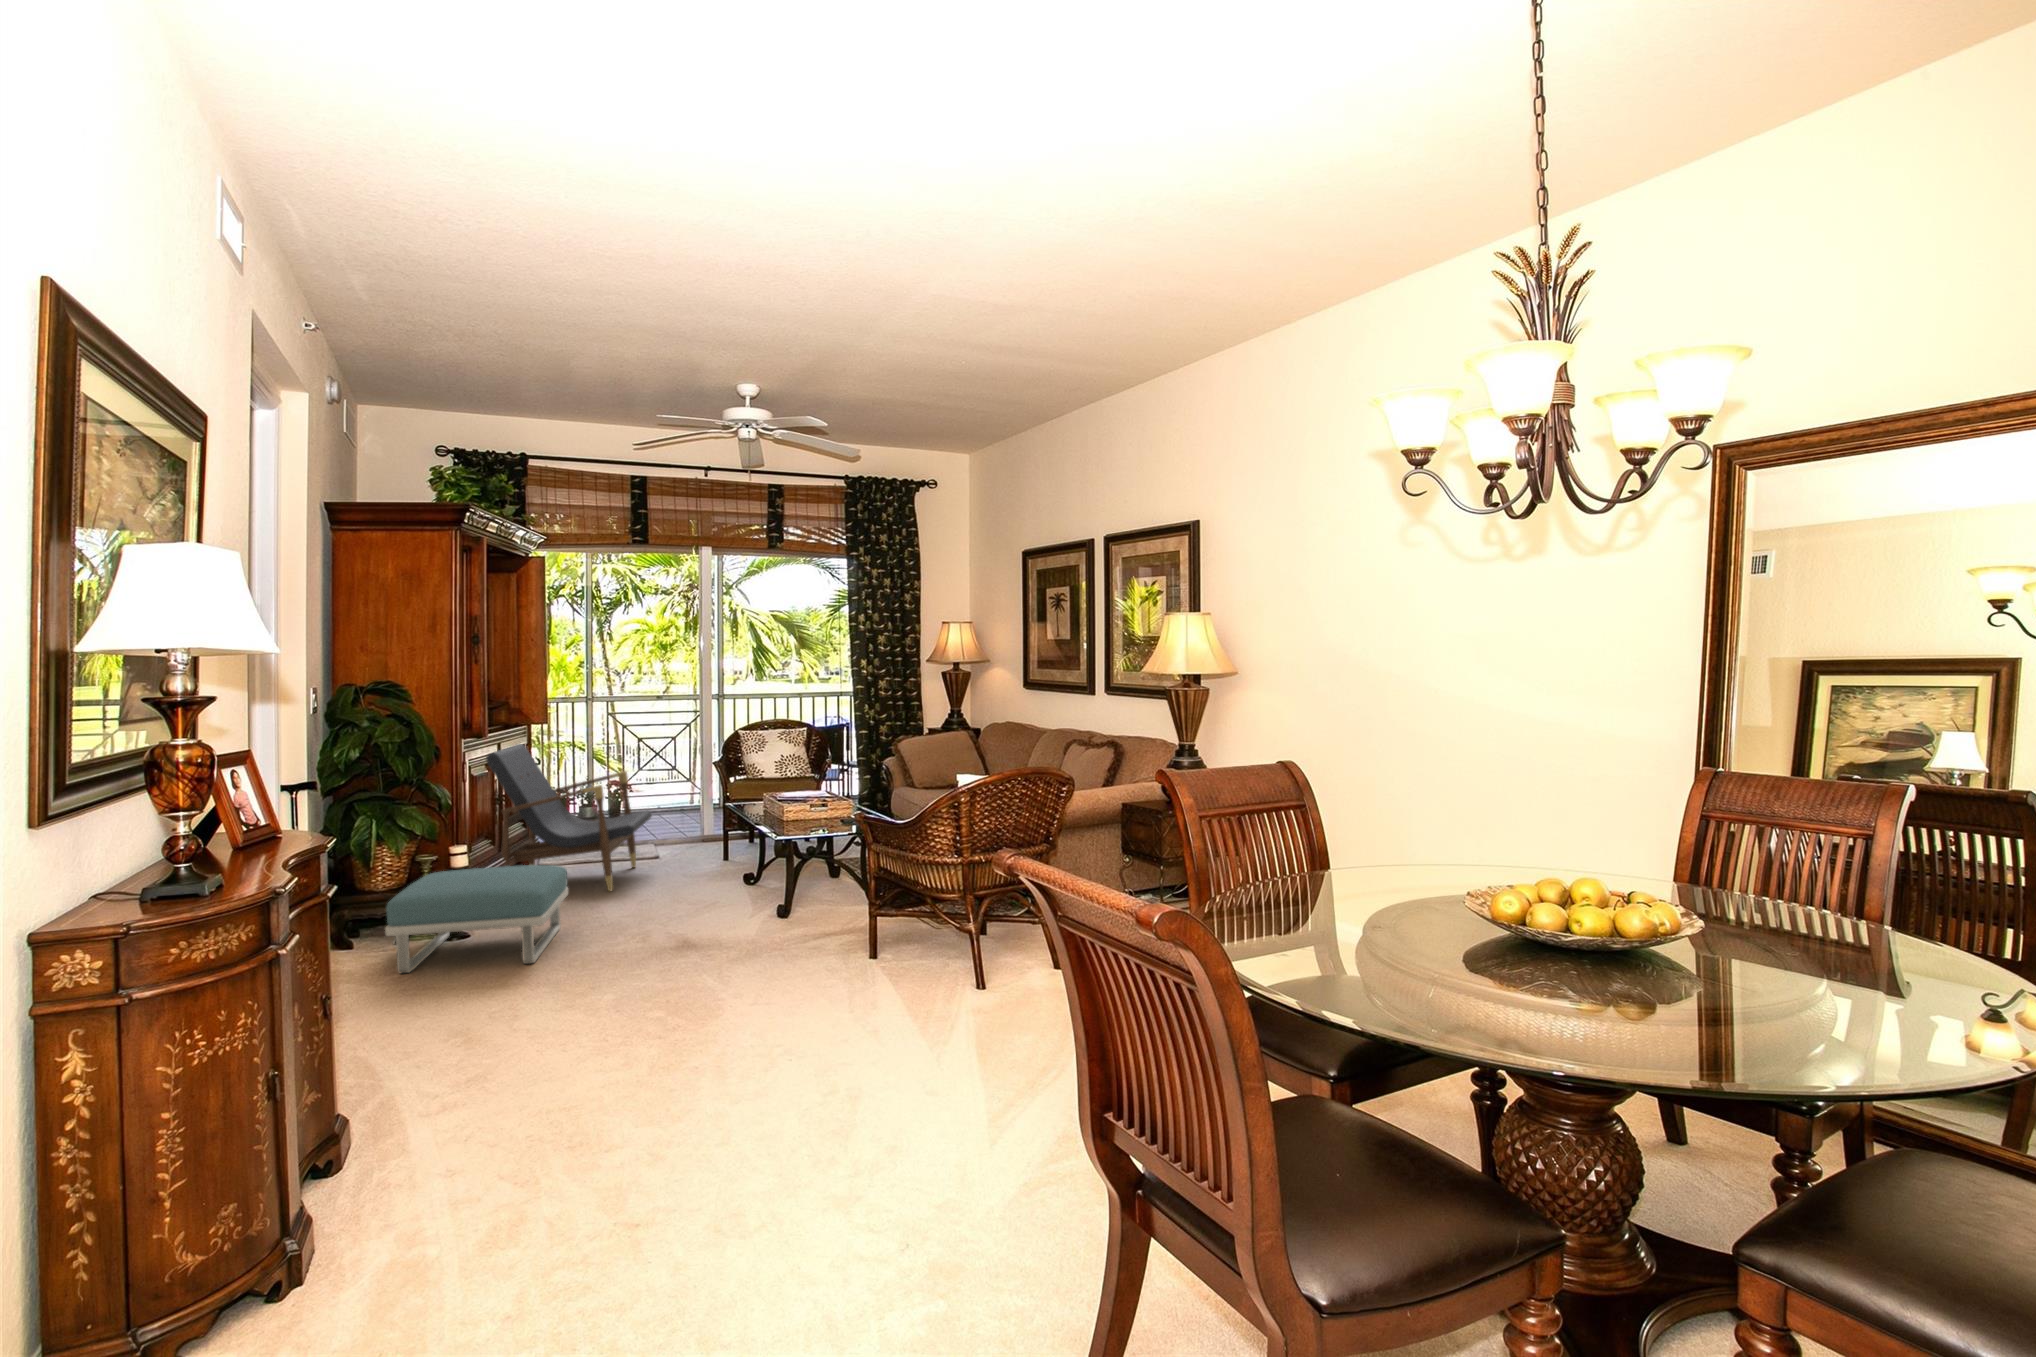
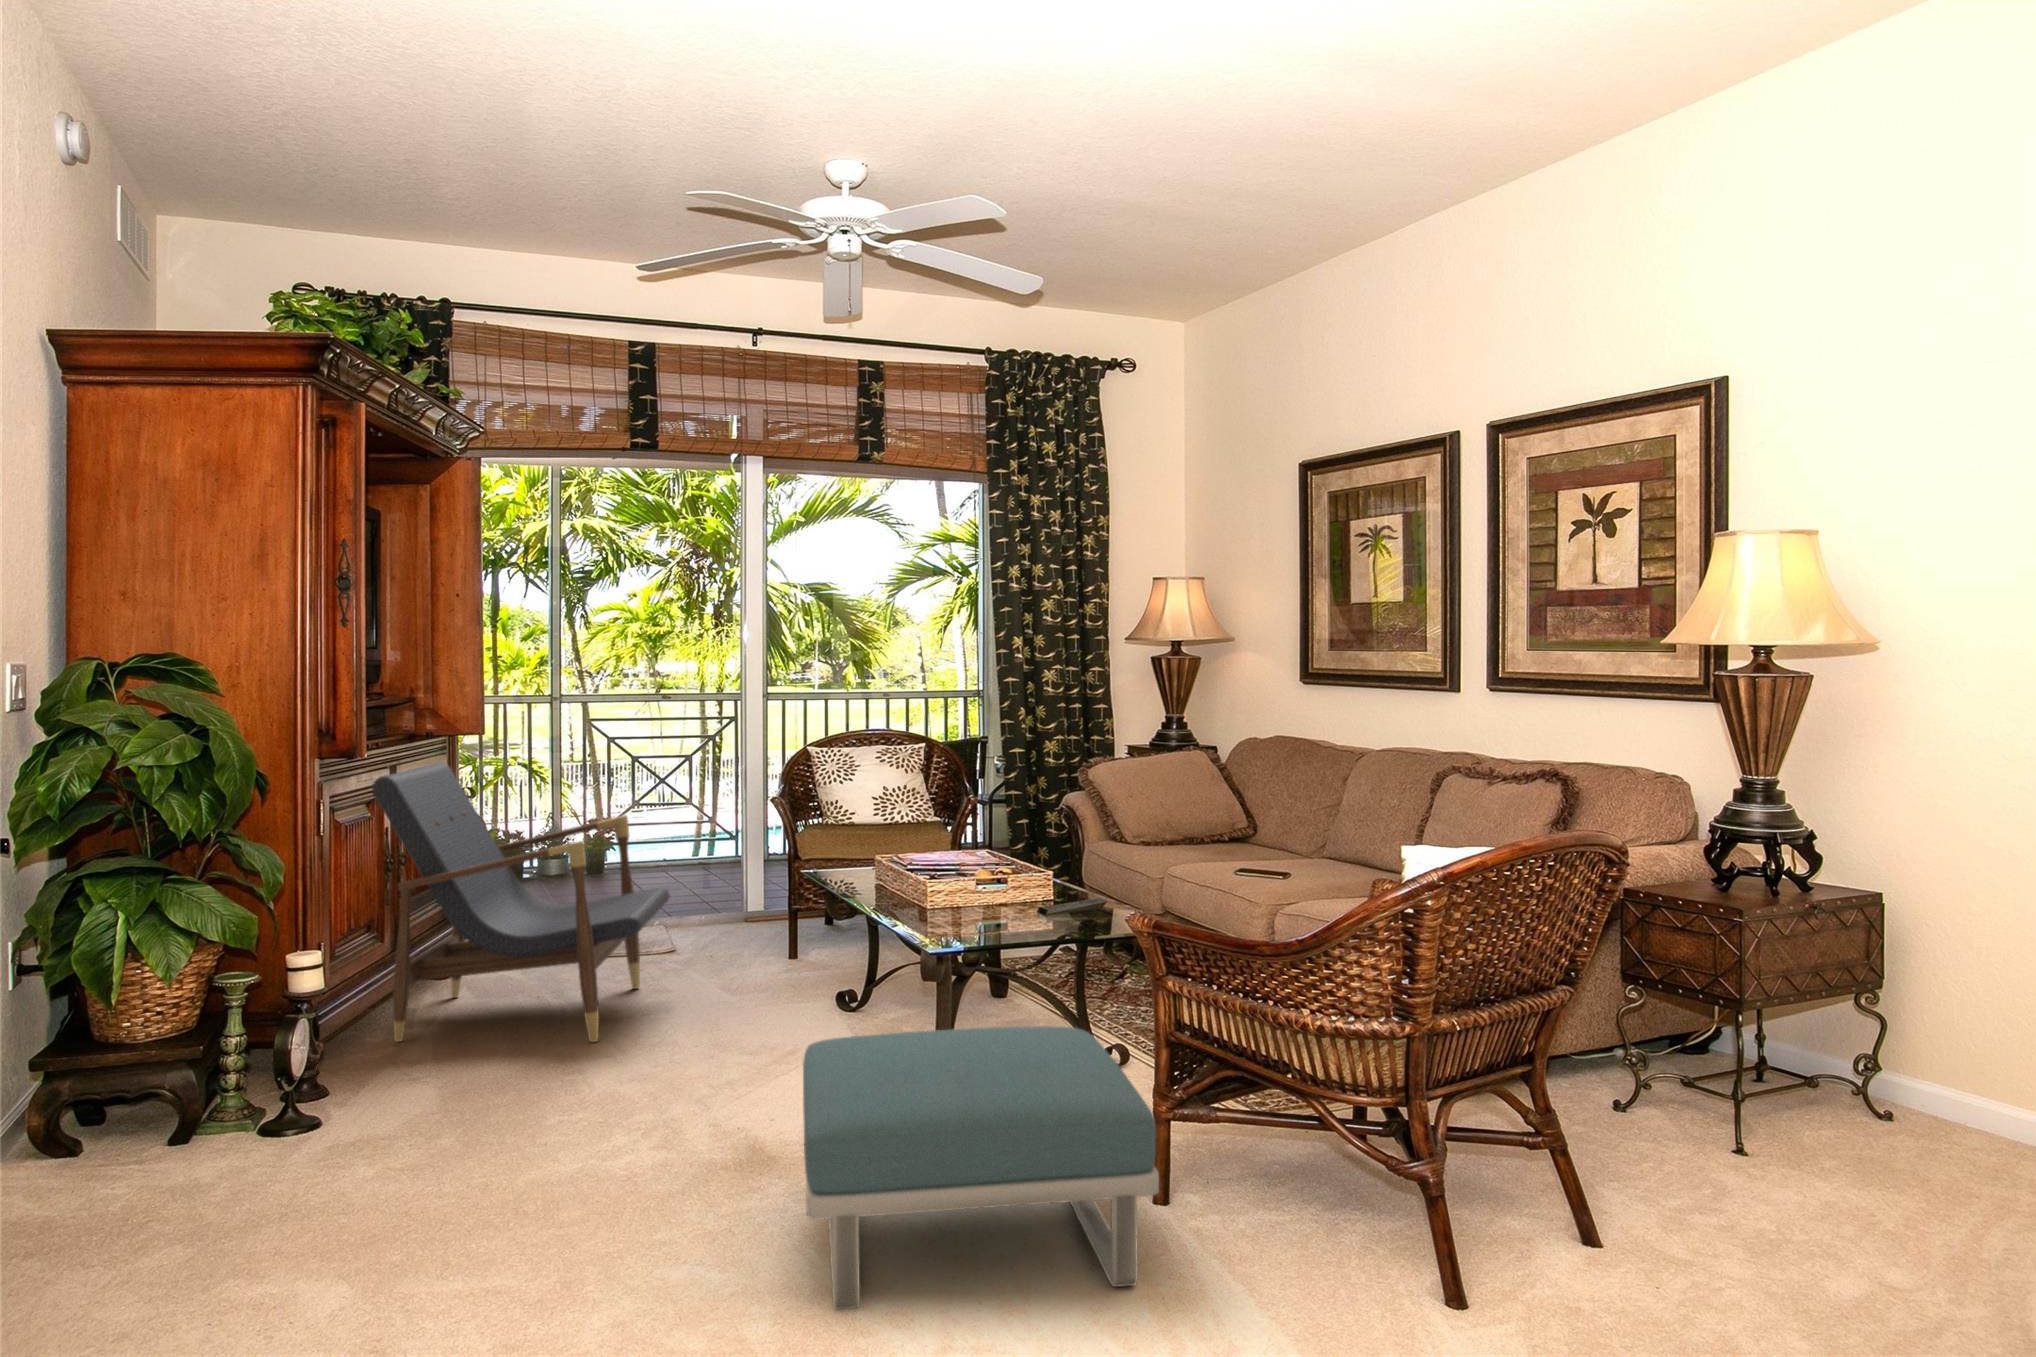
footstool: present [385,865,568,973] -> present [803,1026,1159,1310]

